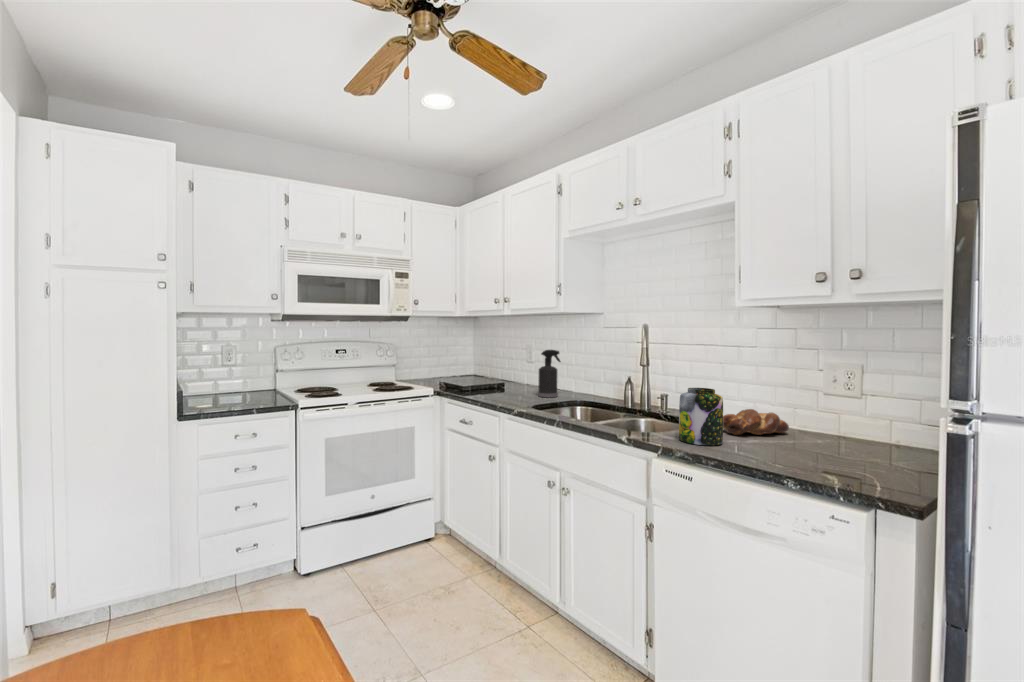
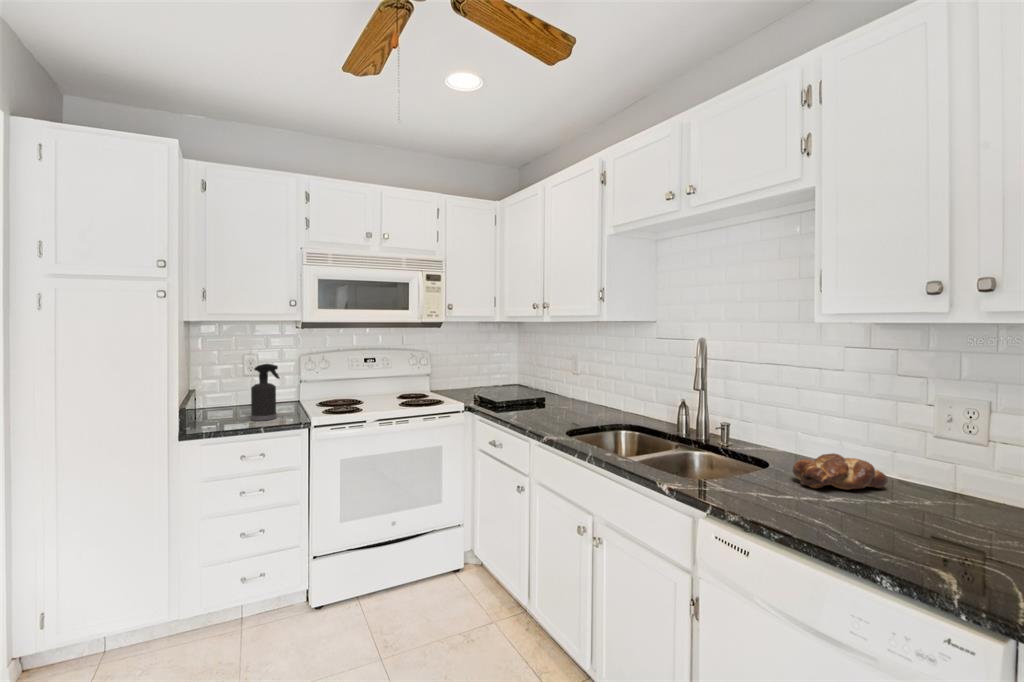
spray bottle: present [538,350,561,397] -> present [251,364,280,421]
jar: present [679,388,723,445] -> none [734,428,793,506]

